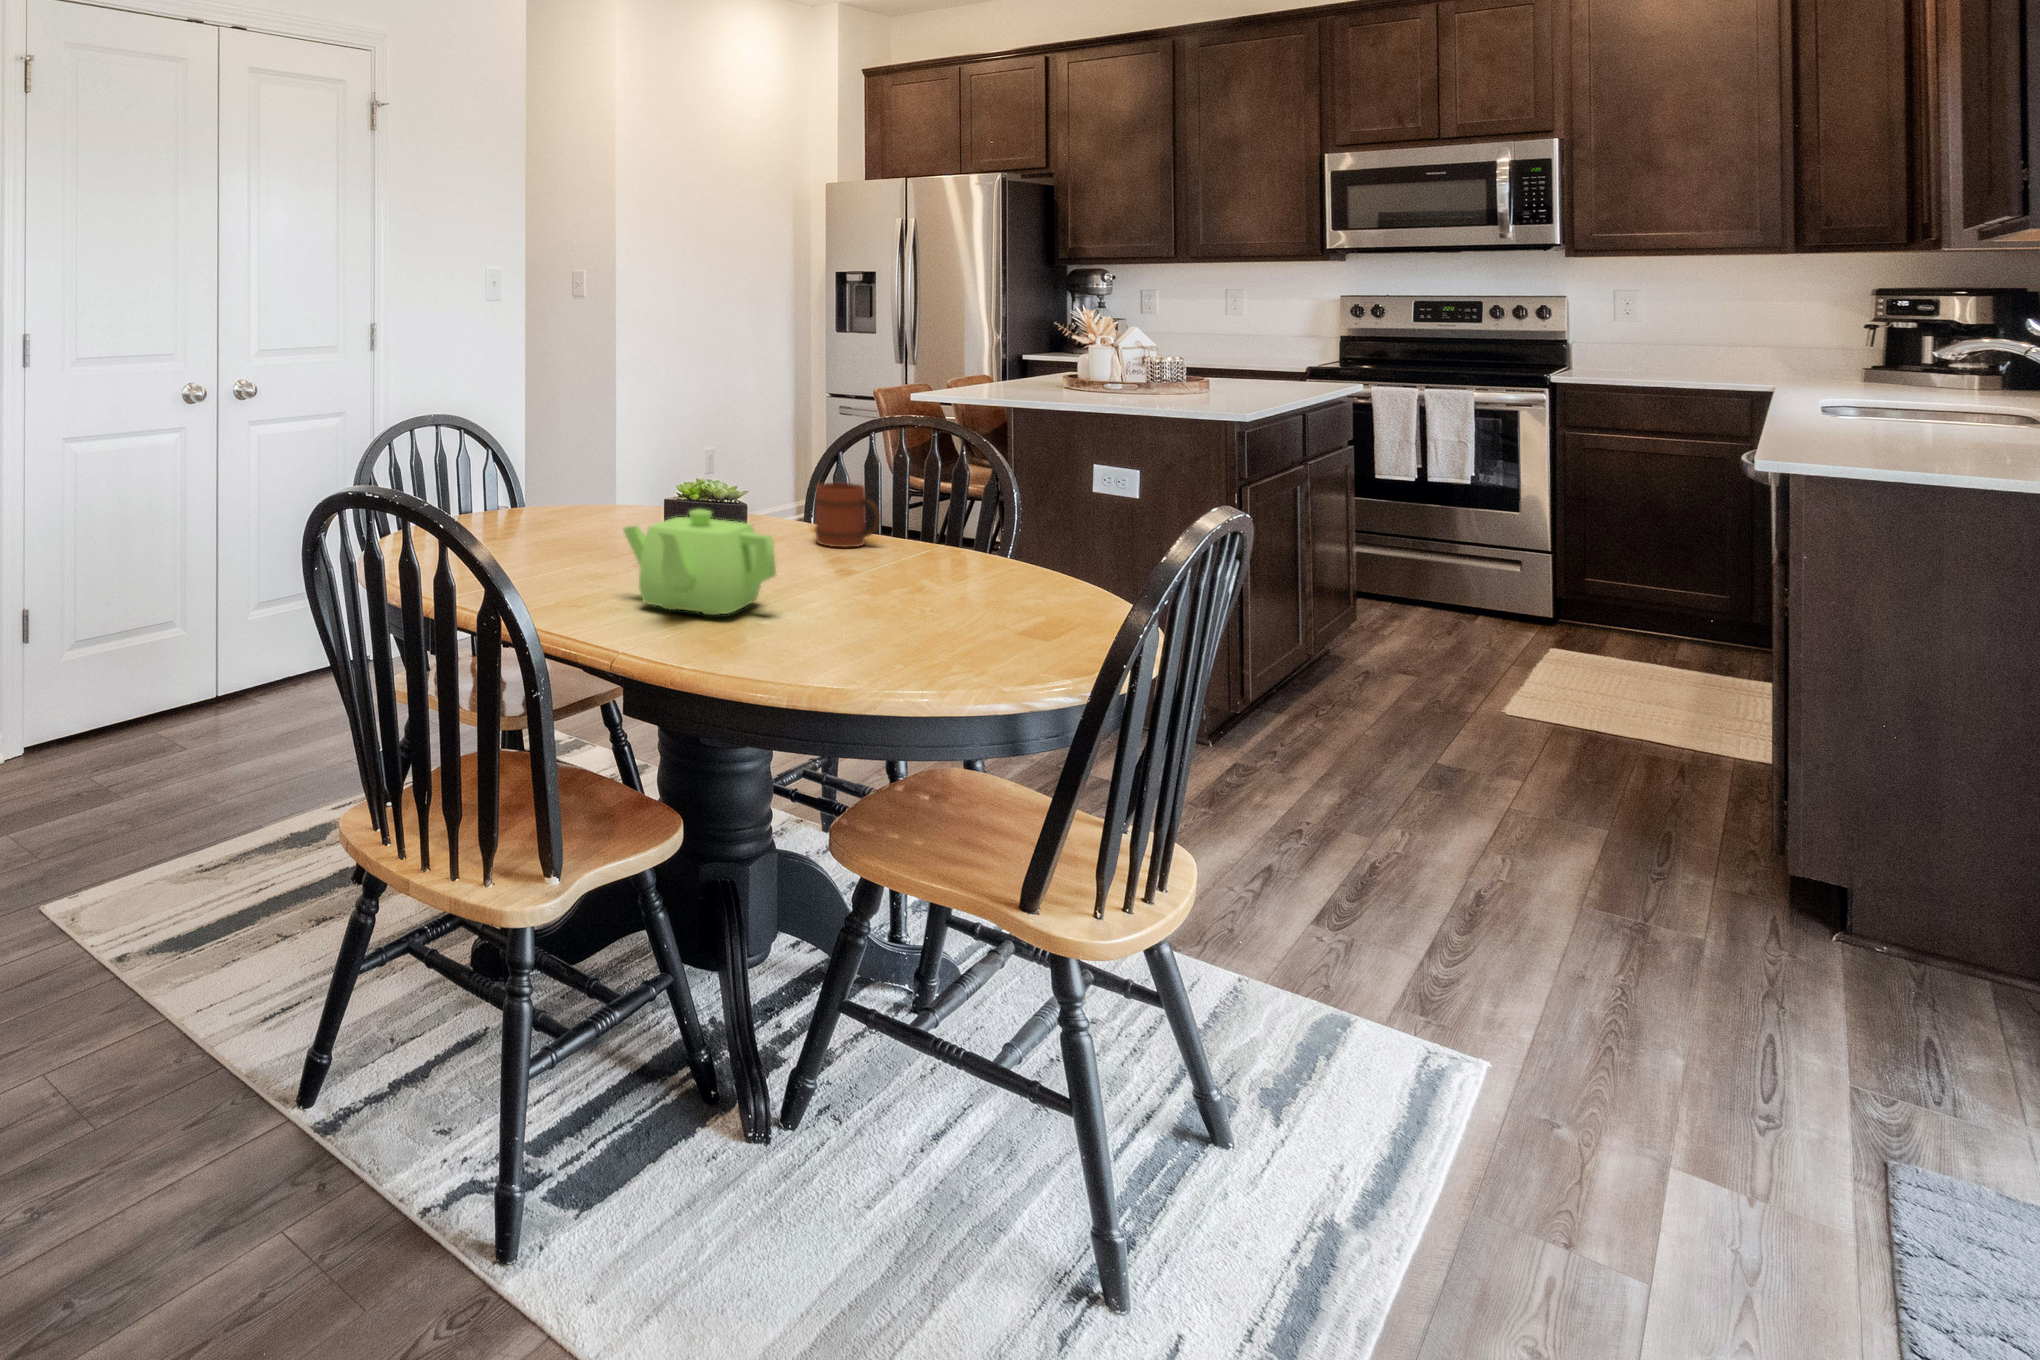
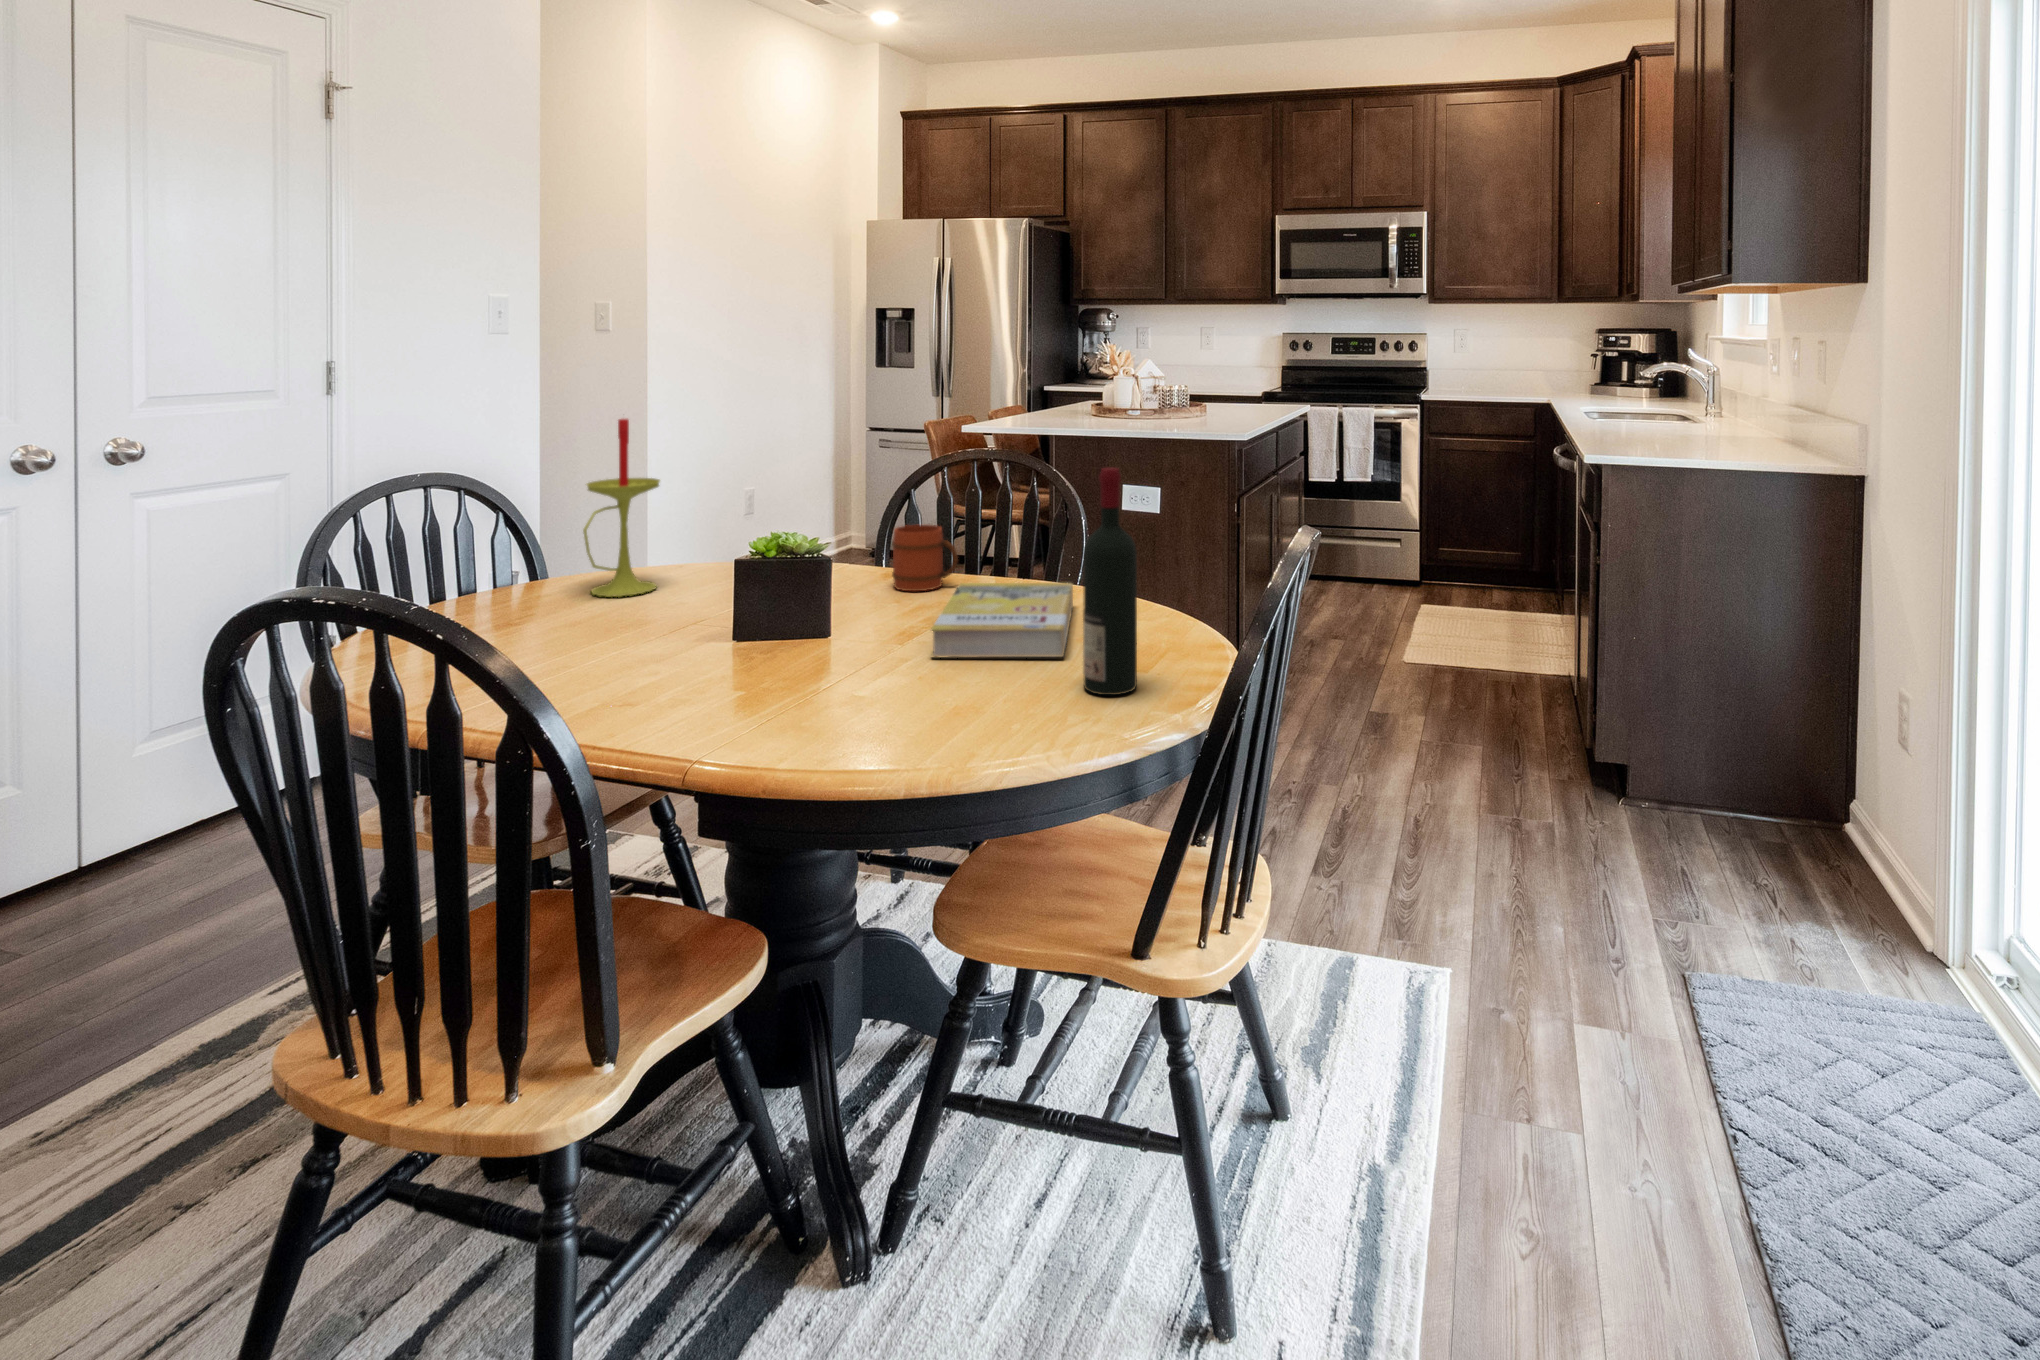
candle: none [540,365,604,529] -> present [583,419,660,597]
wine bottle: none [987,422,1045,648] -> present [1083,468,1137,695]
teapot: present [623,509,776,615] -> none [686,577,865,696]
book: none [841,540,997,613] -> present [931,583,1073,658]

